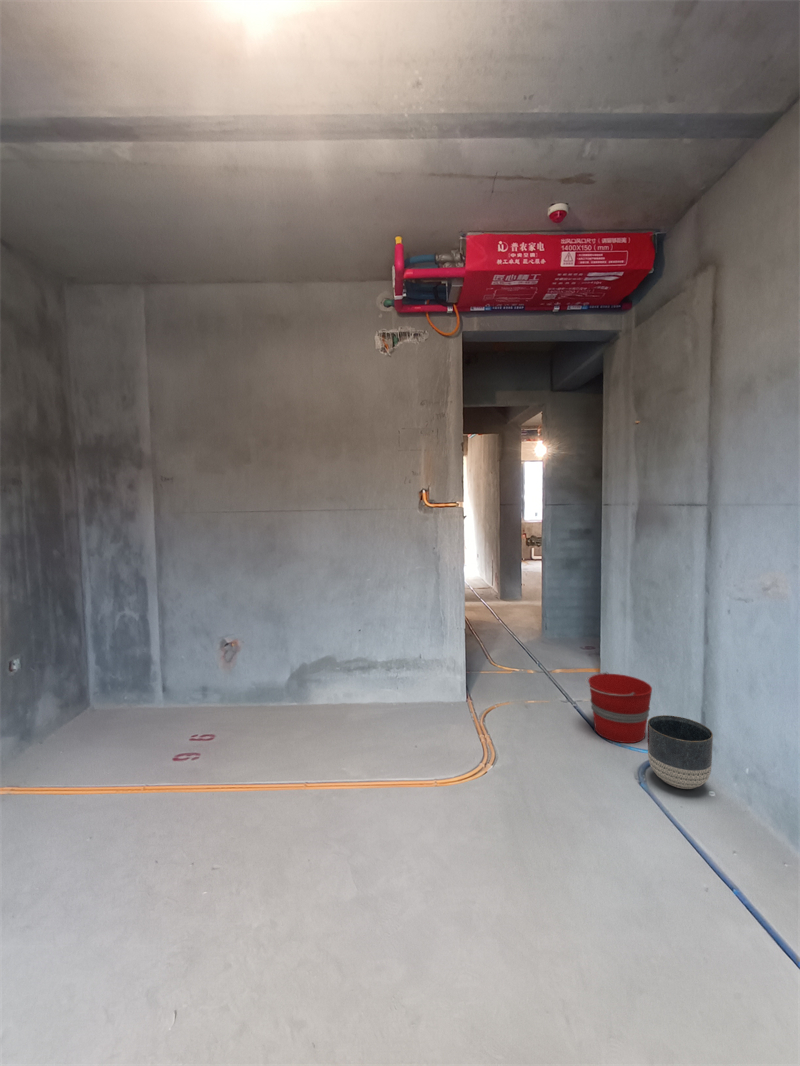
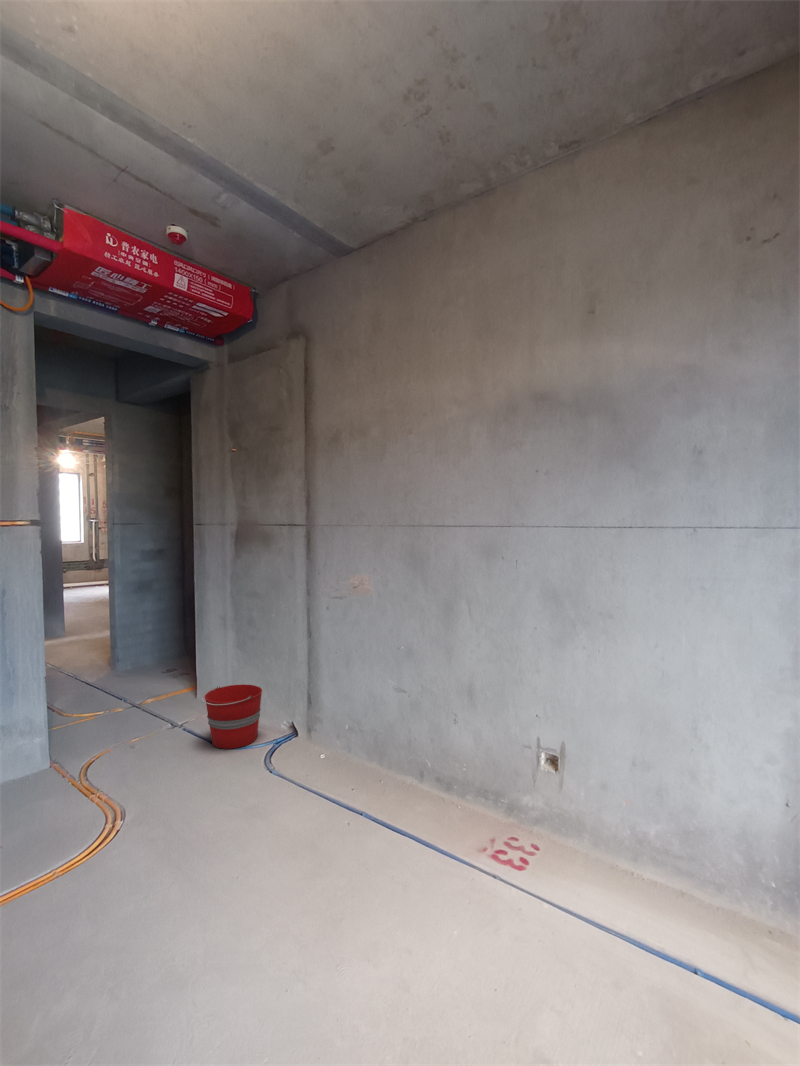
planter: present [648,715,713,789] -> none [271,702,319,762]

